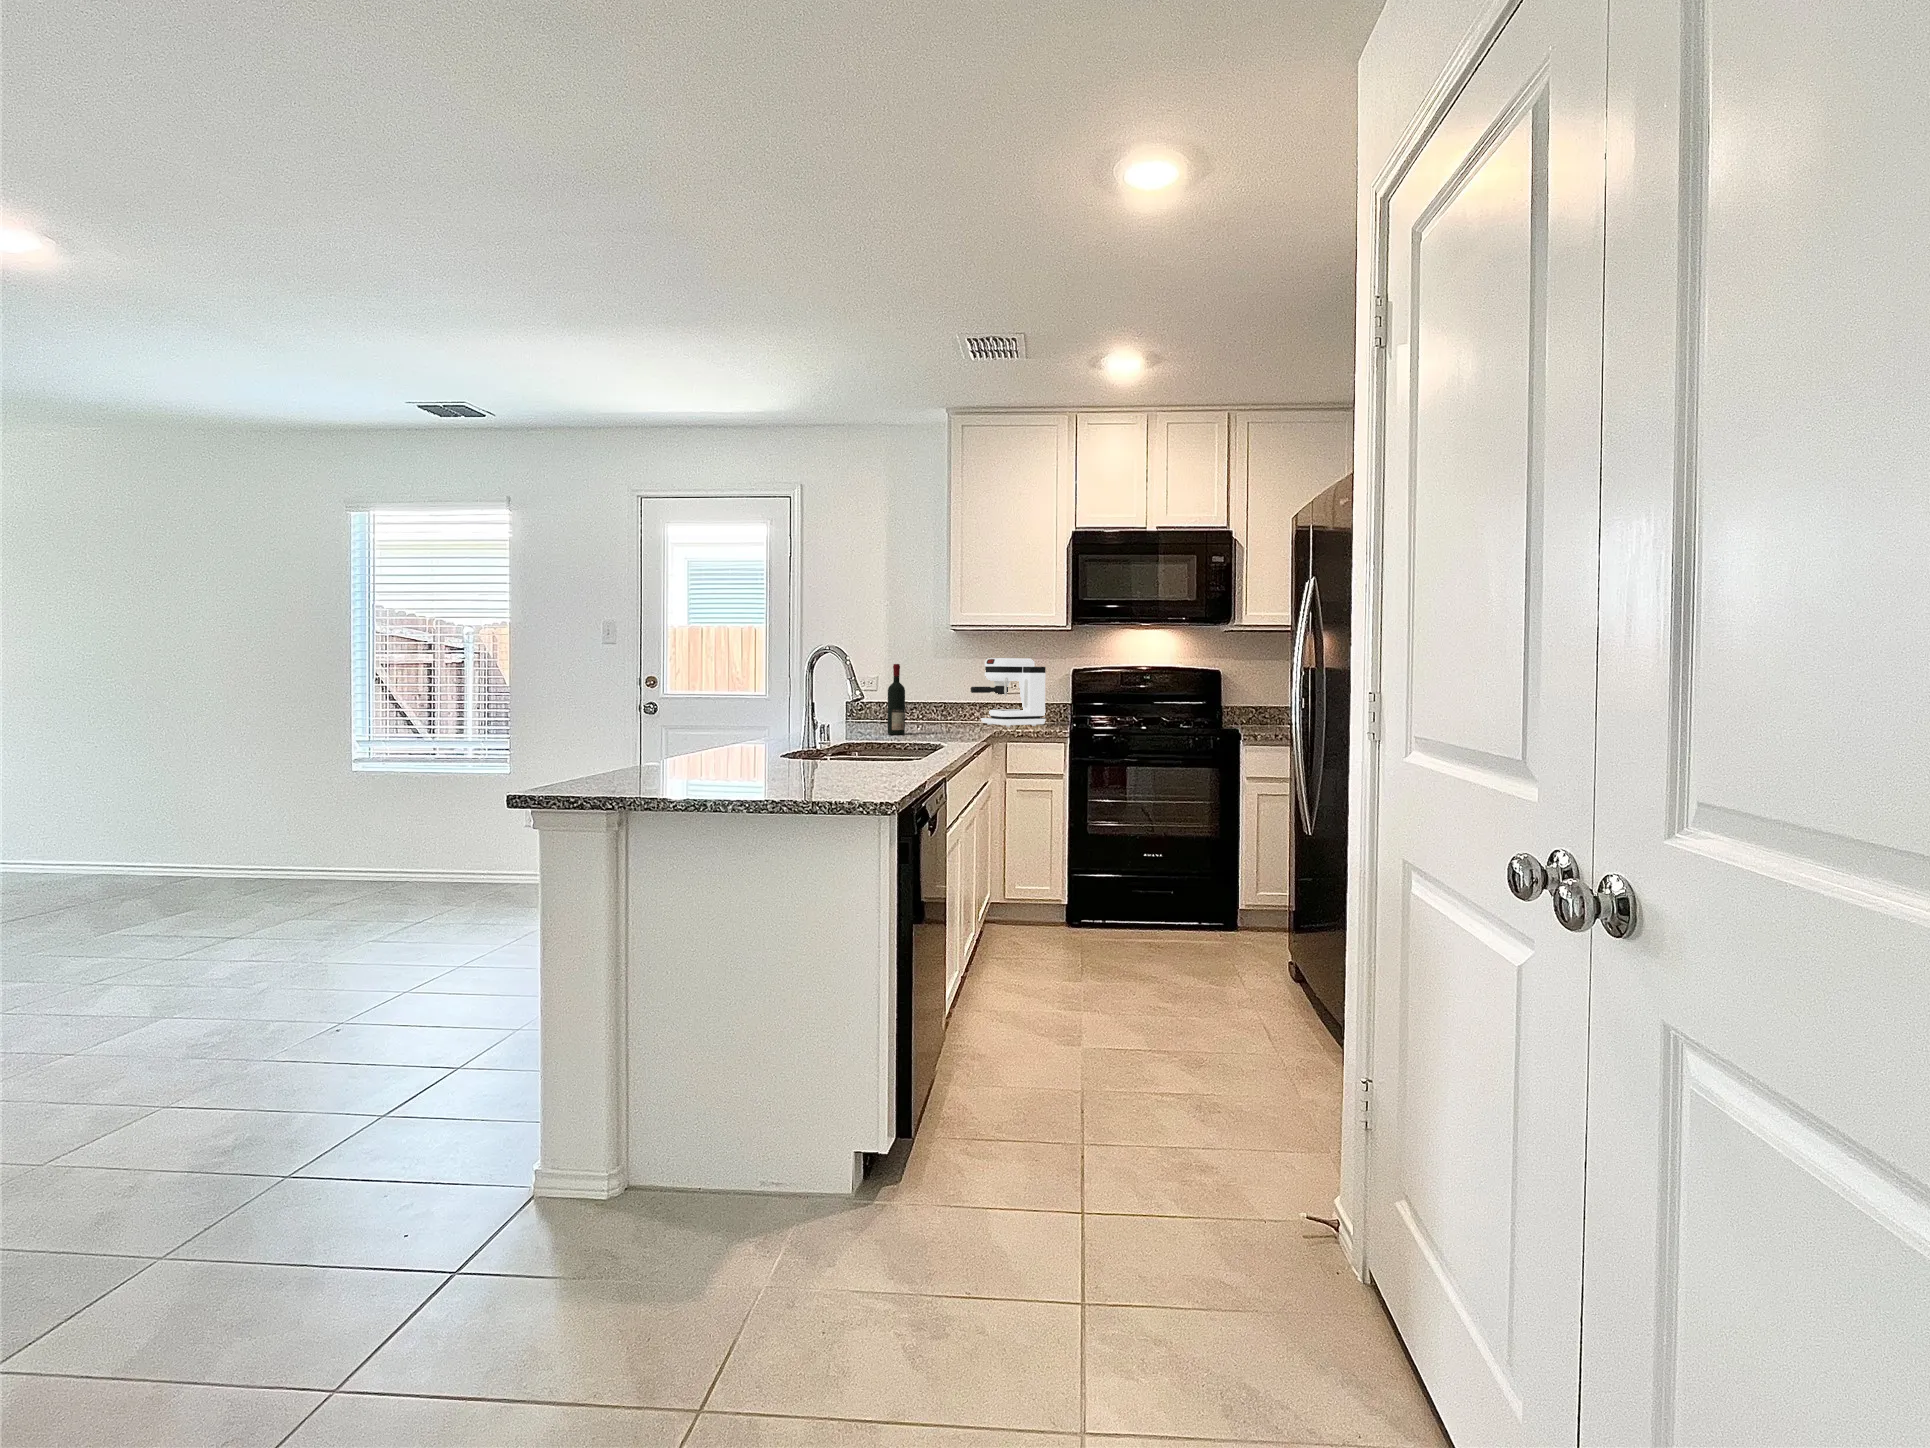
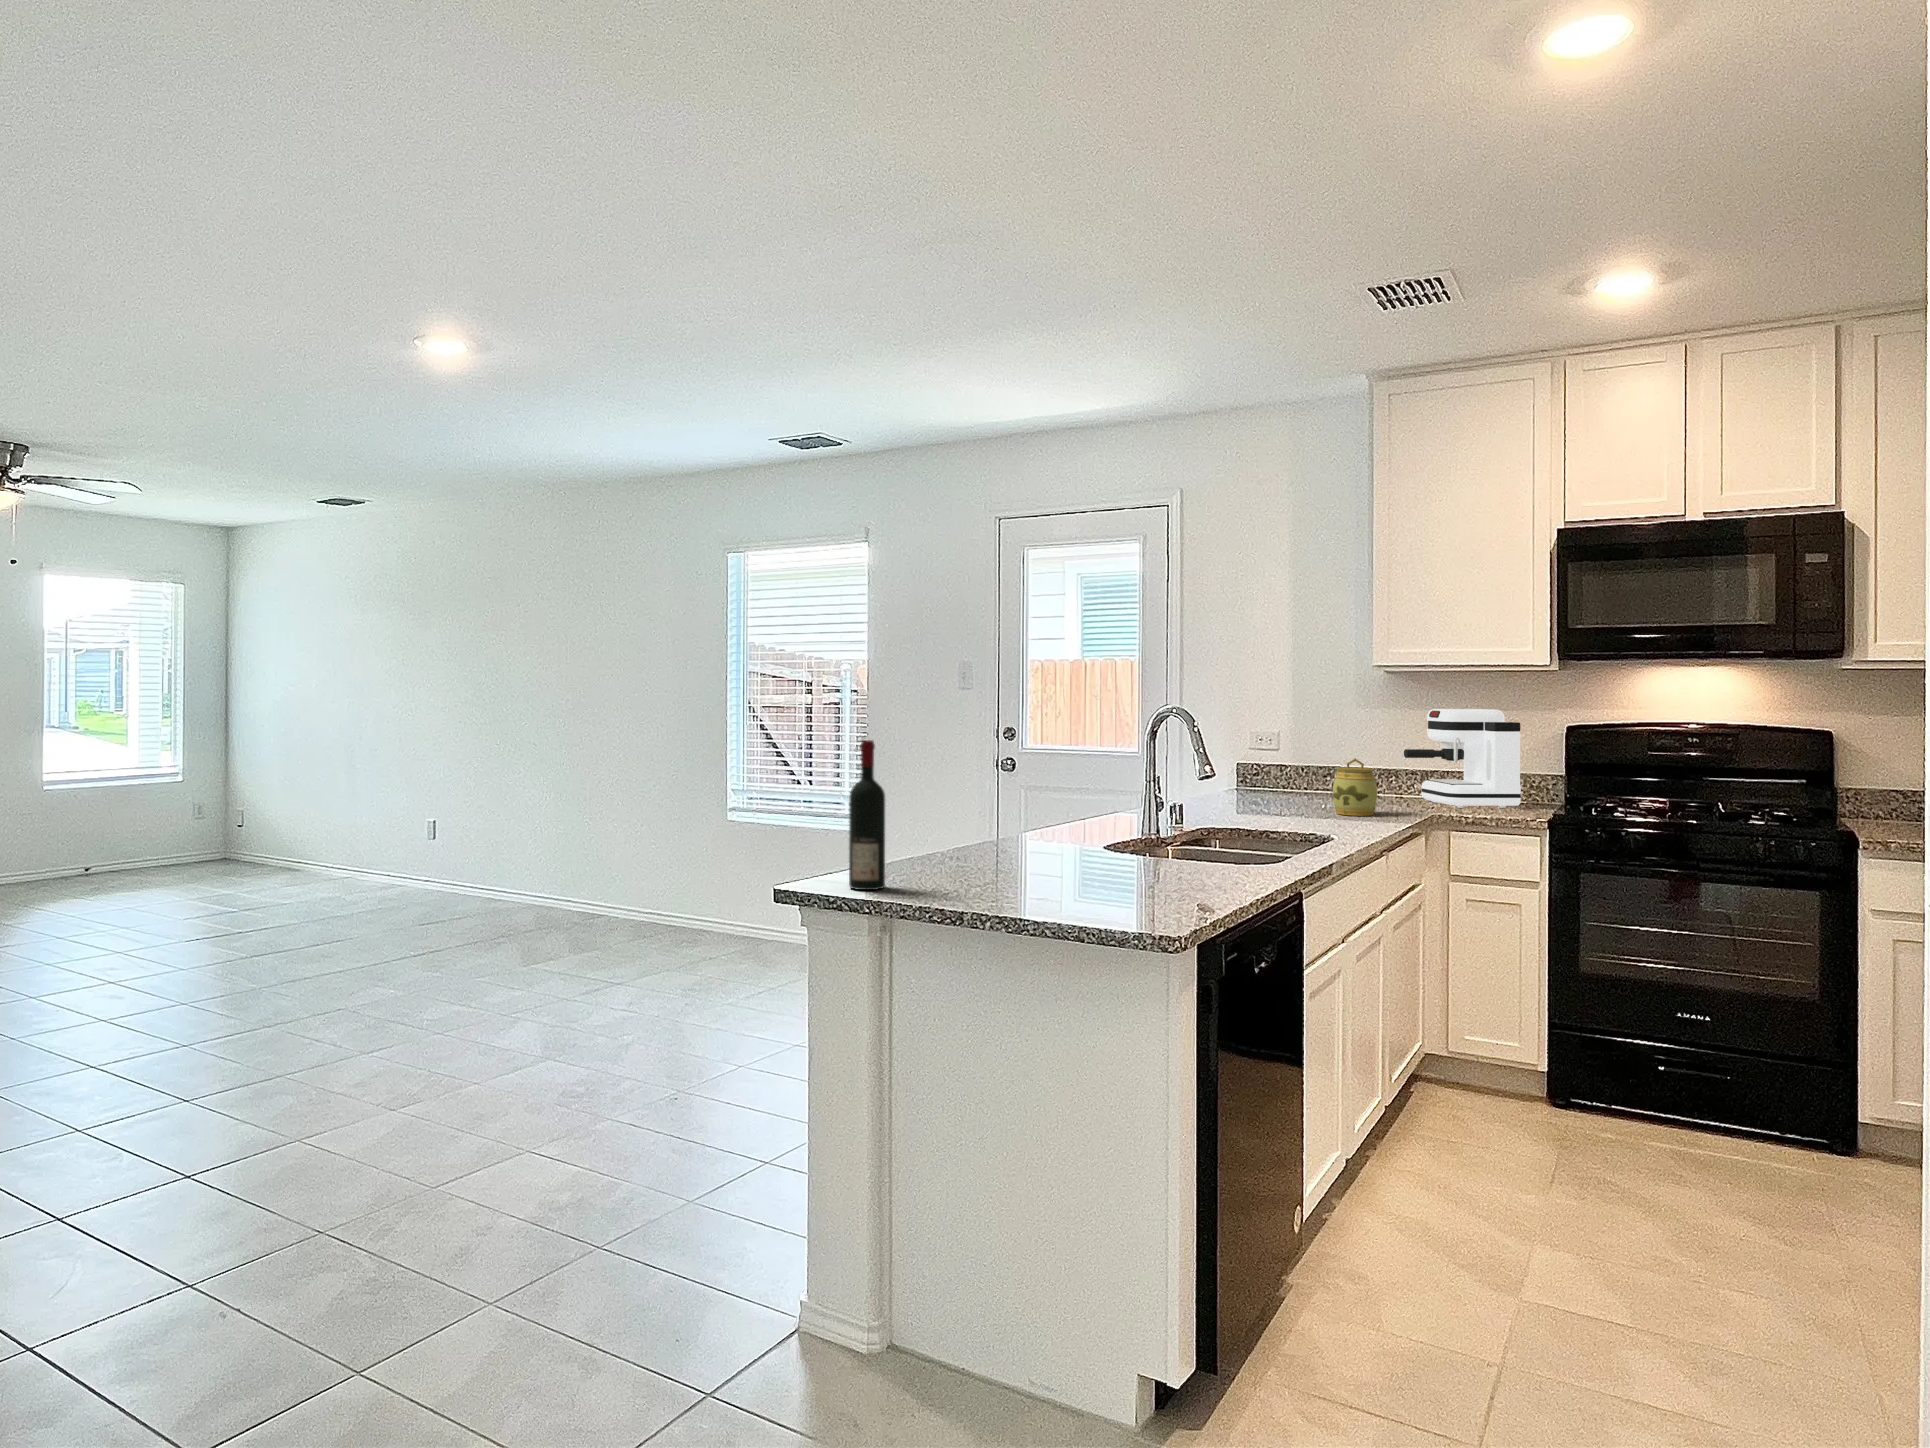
wine bottle: present [887,664,905,735] -> present [849,740,885,890]
jar: none [929,691,959,733] -> present [1333,758,1378,816]

